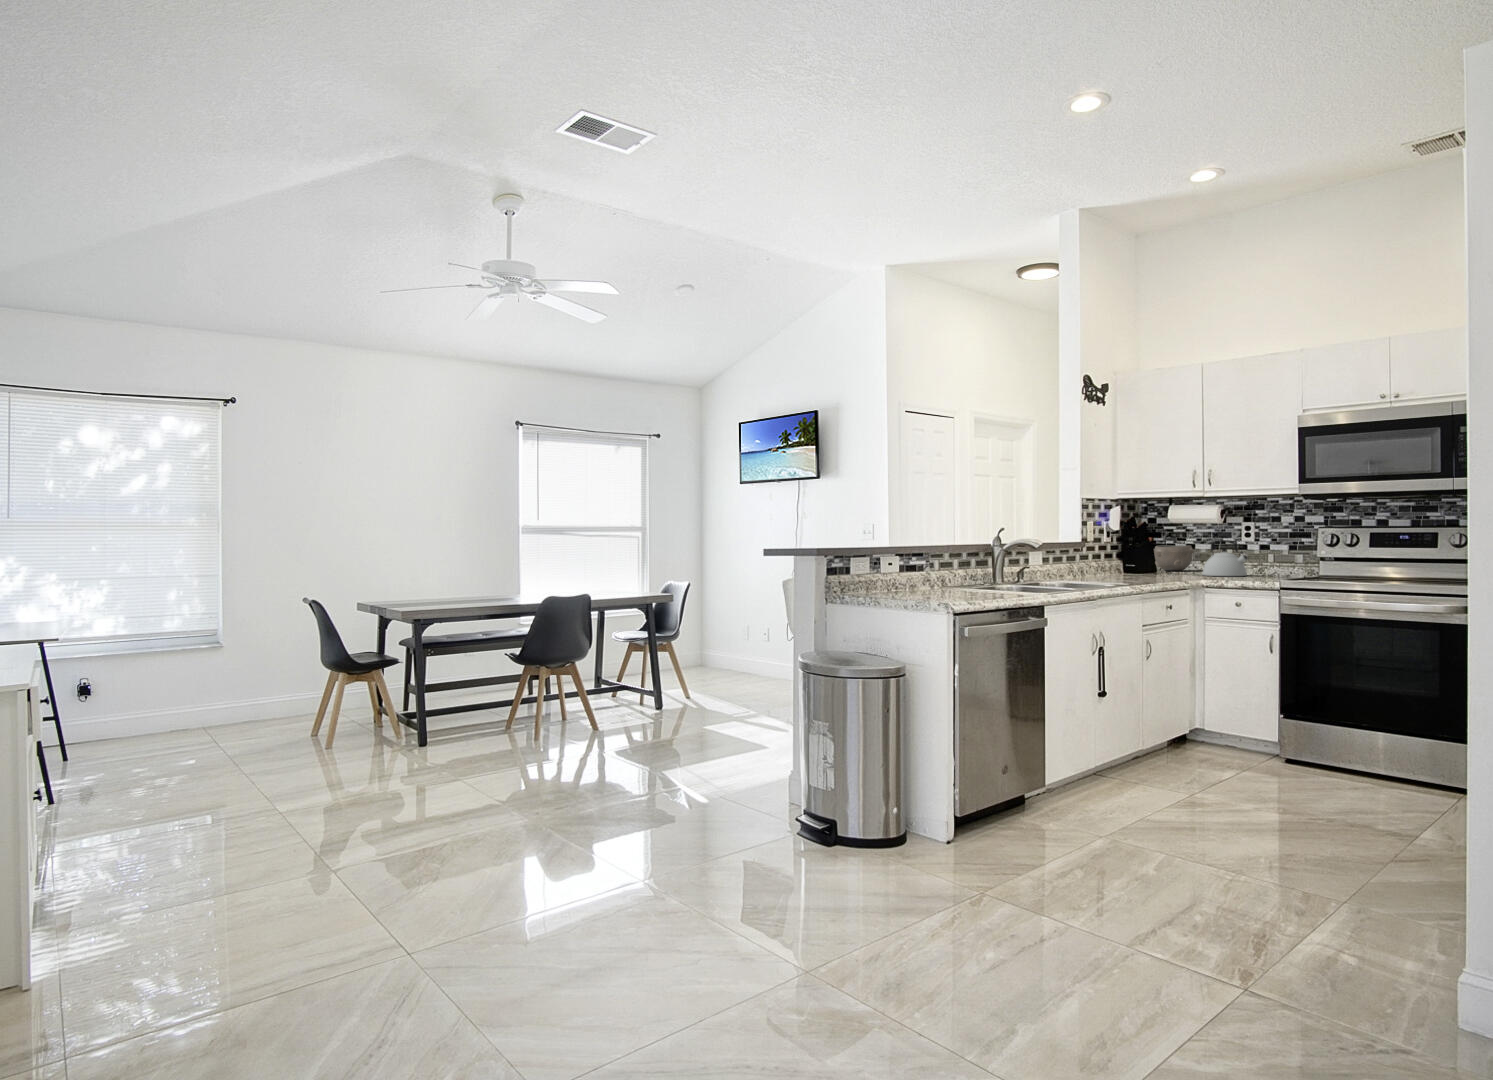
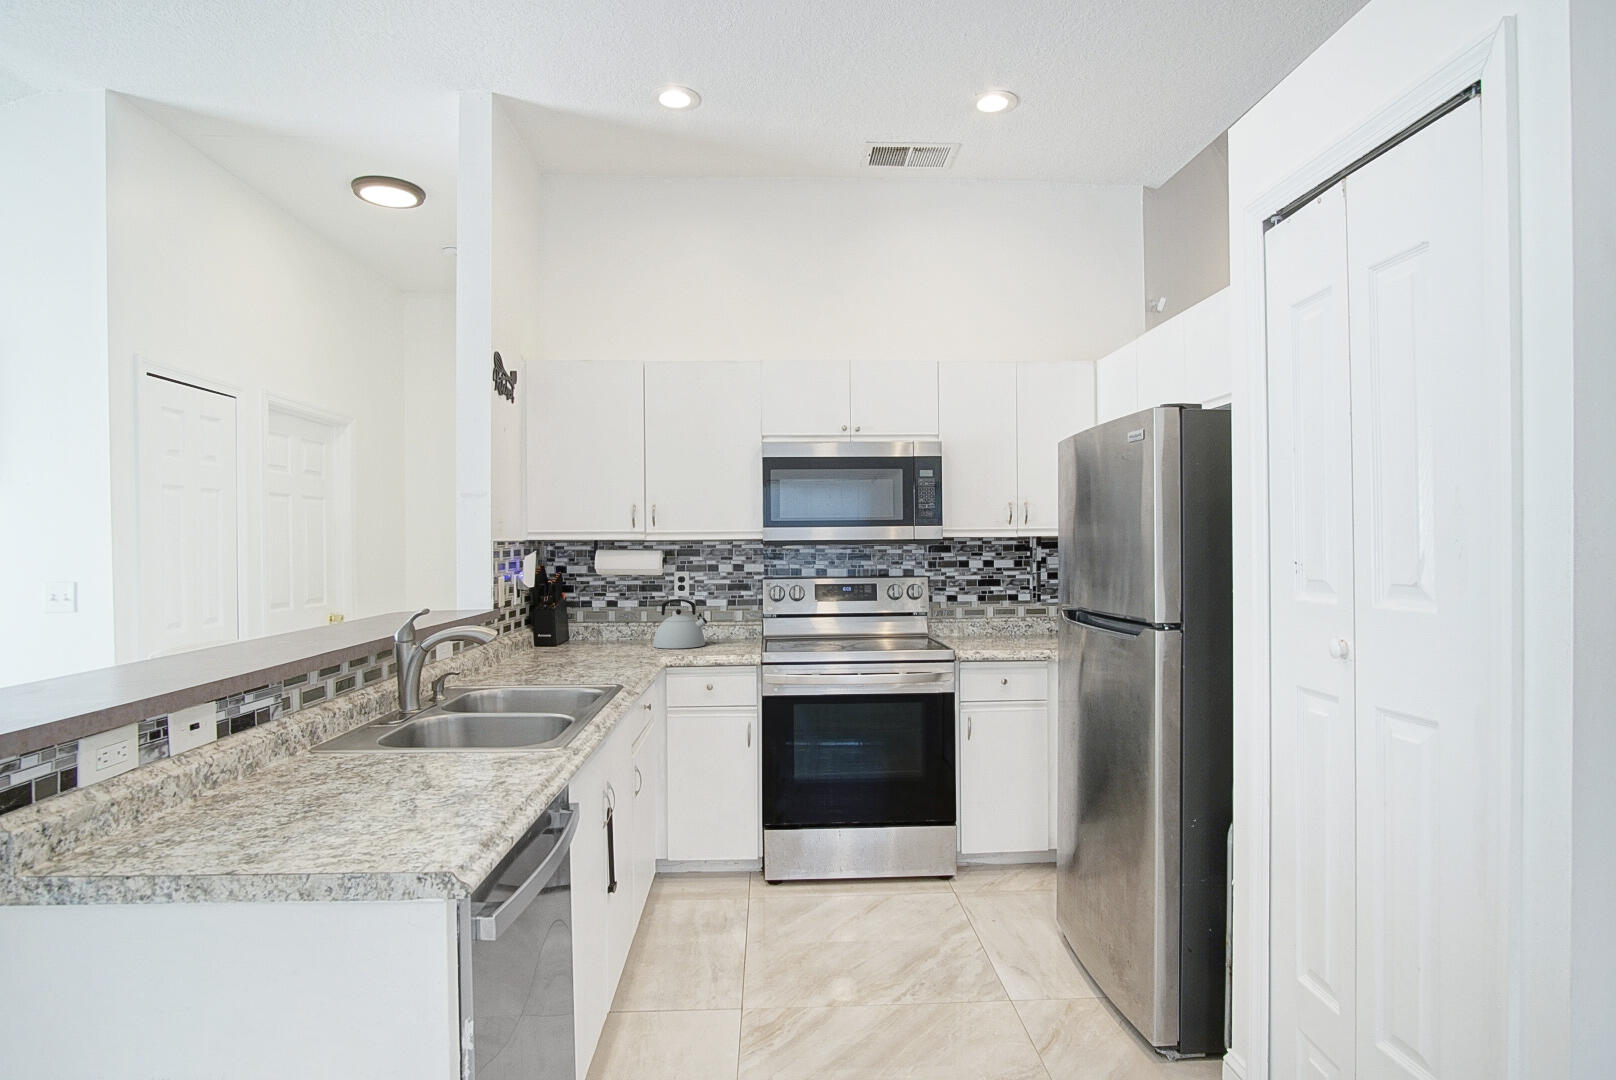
bowl: present [1154,545,1194,571] -> none [572,603,622,639]

